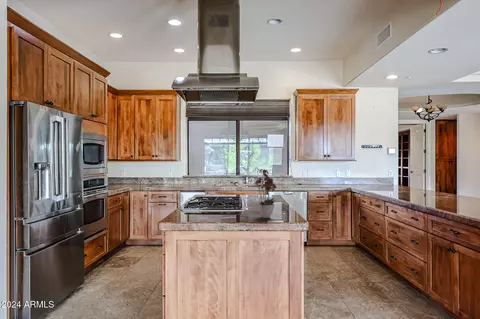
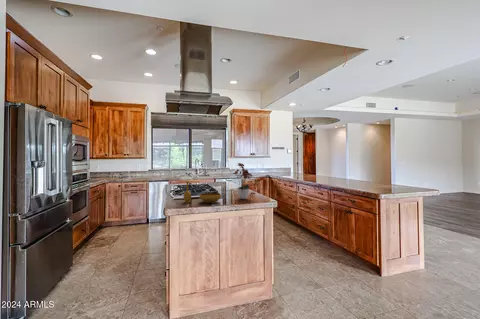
decorative bowl: none [185,191,232,220] -> present [184,181,221,203]

